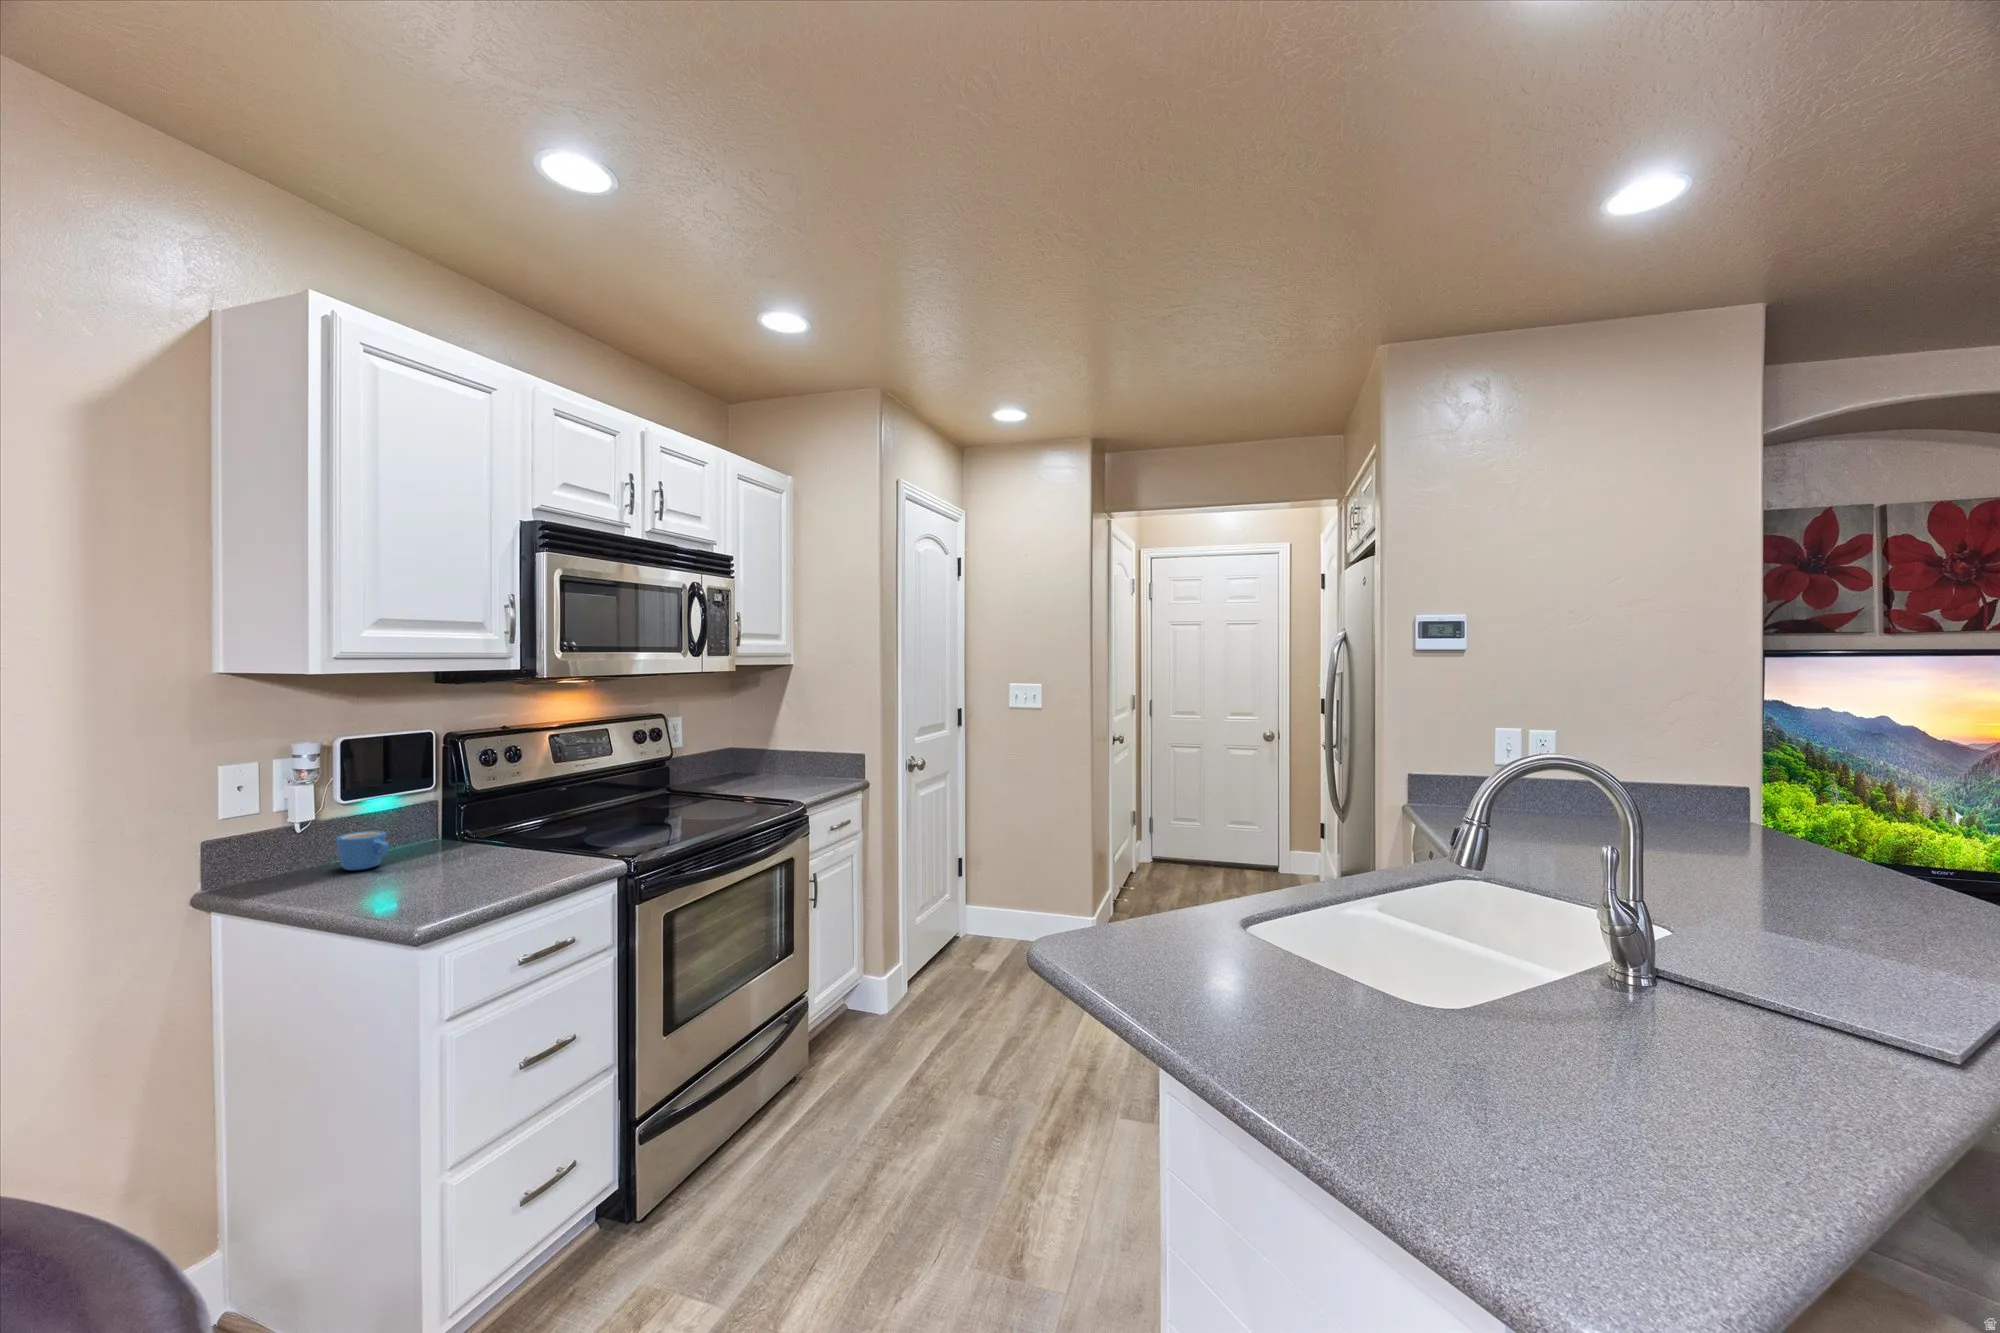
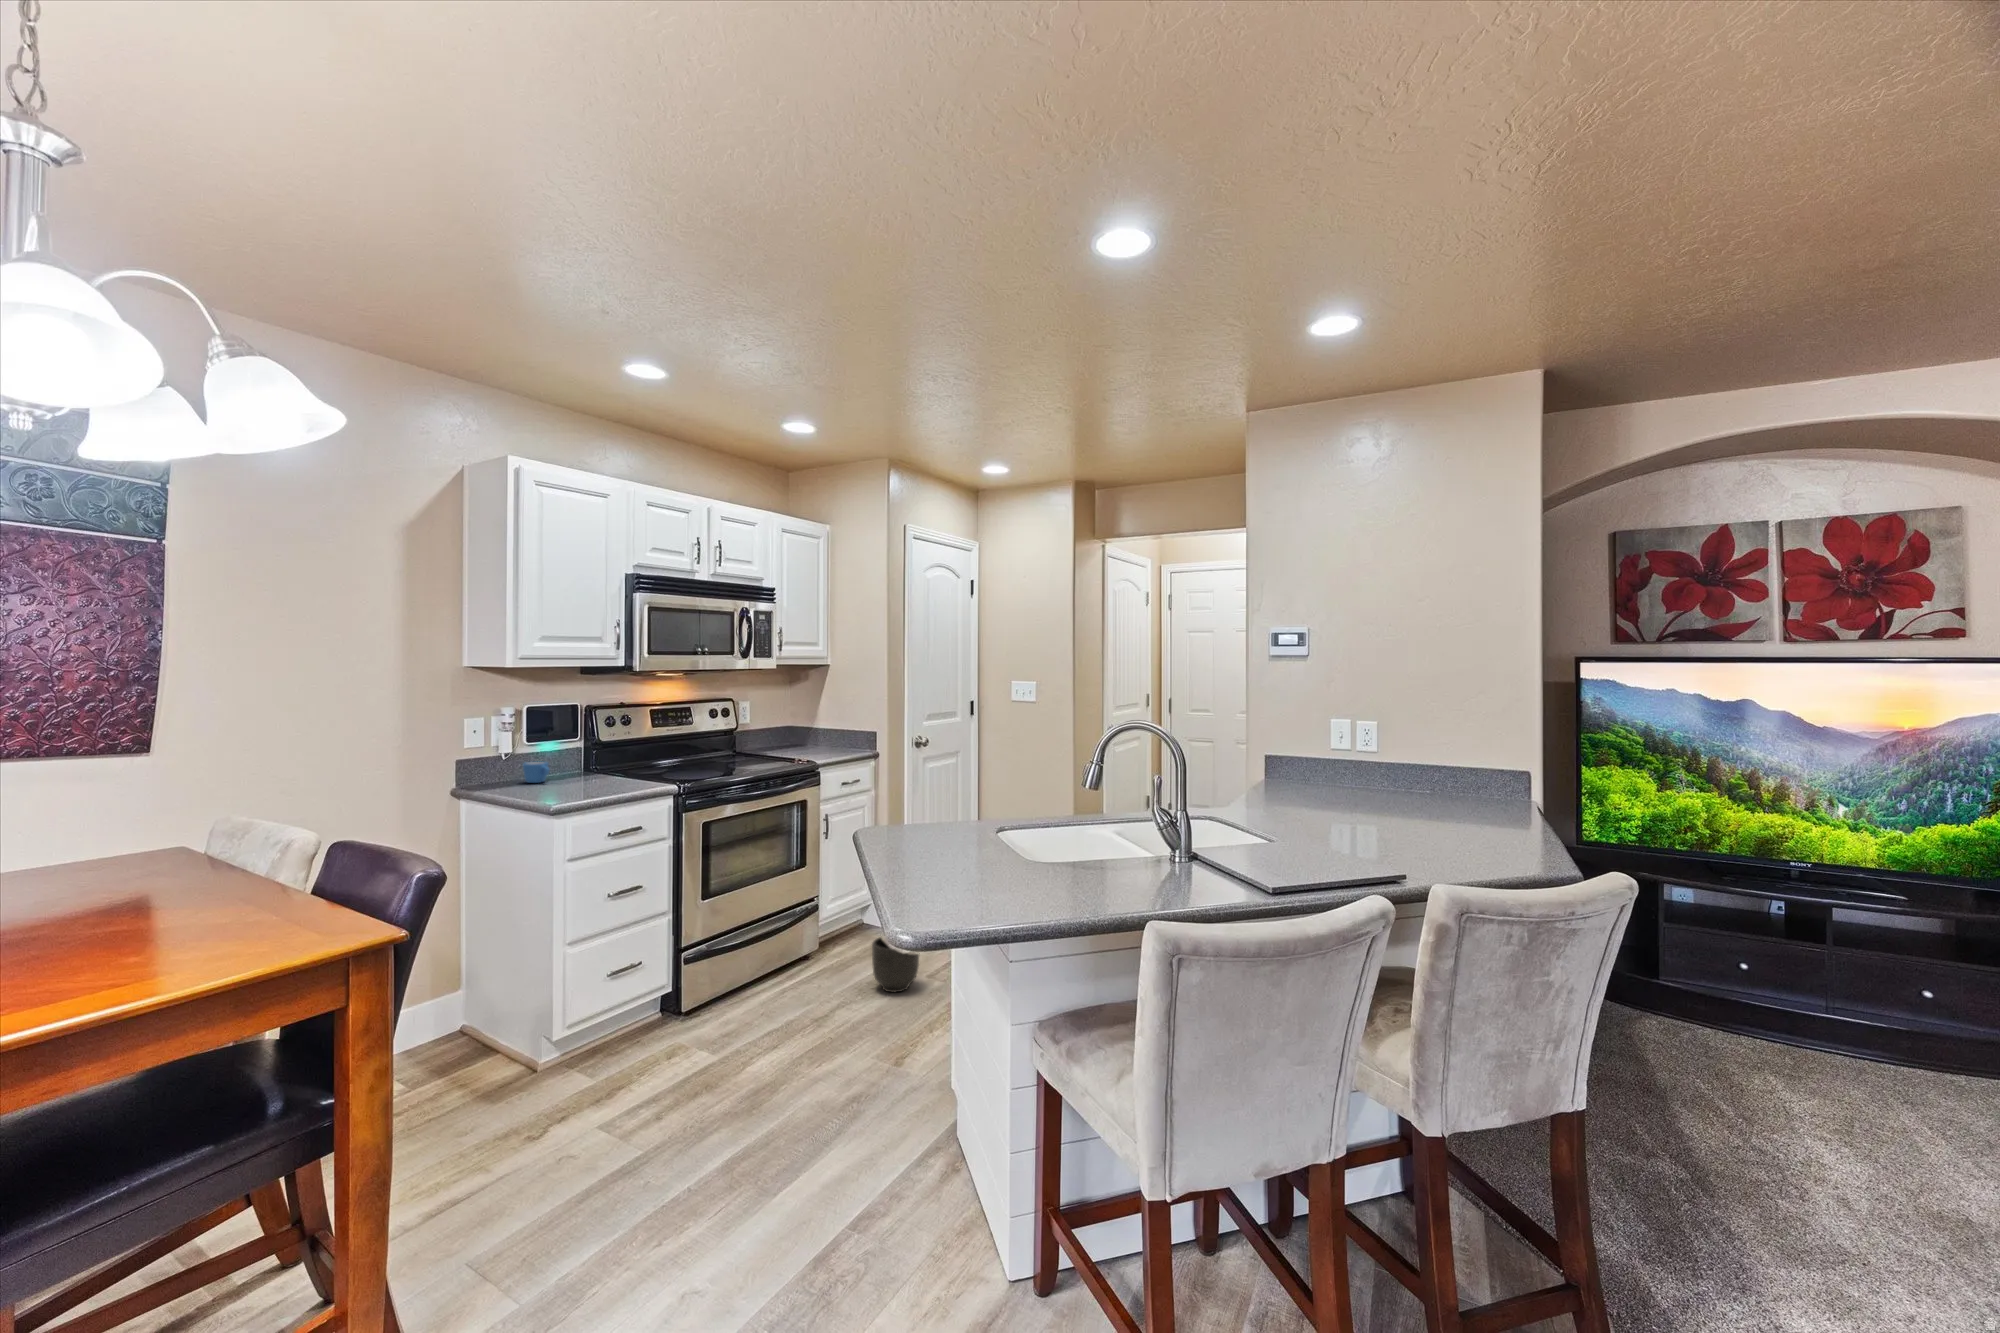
planter: none [912,1040,978,1130] -> present [872,938,919,992]

